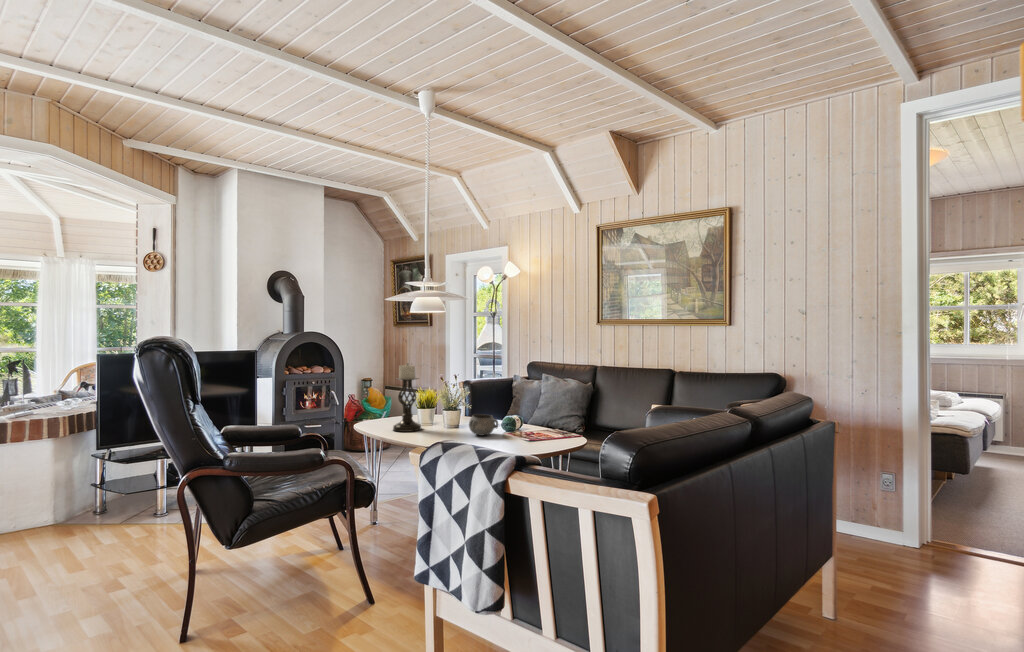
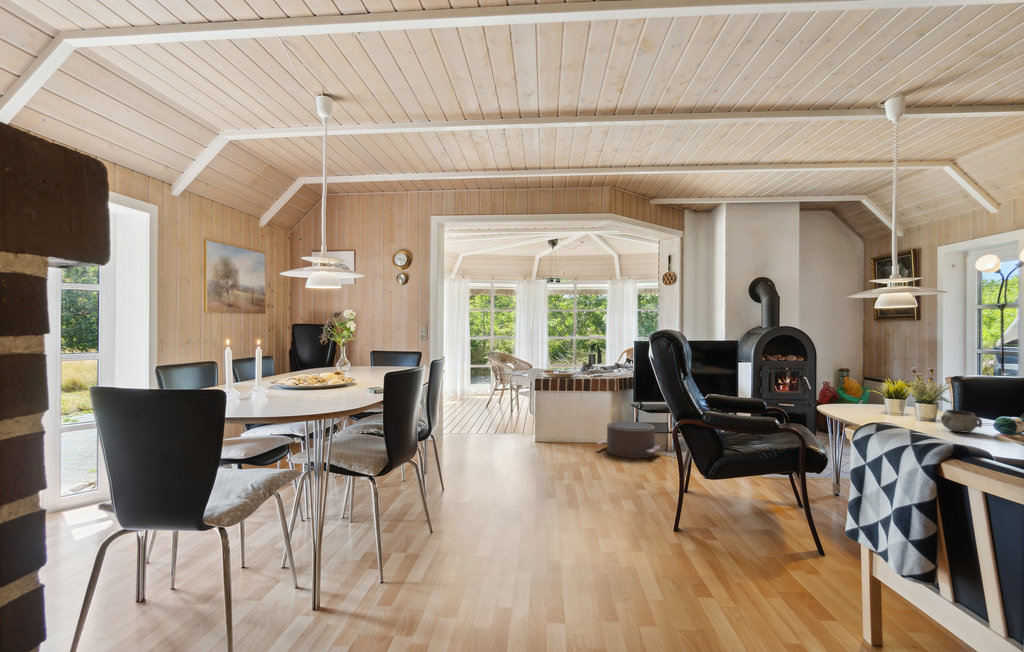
candle holder: present [393,363,421,432] -> none [853,355,886,418]
pouf: none [21,482,146,546] -> present [598,421,660,458]

